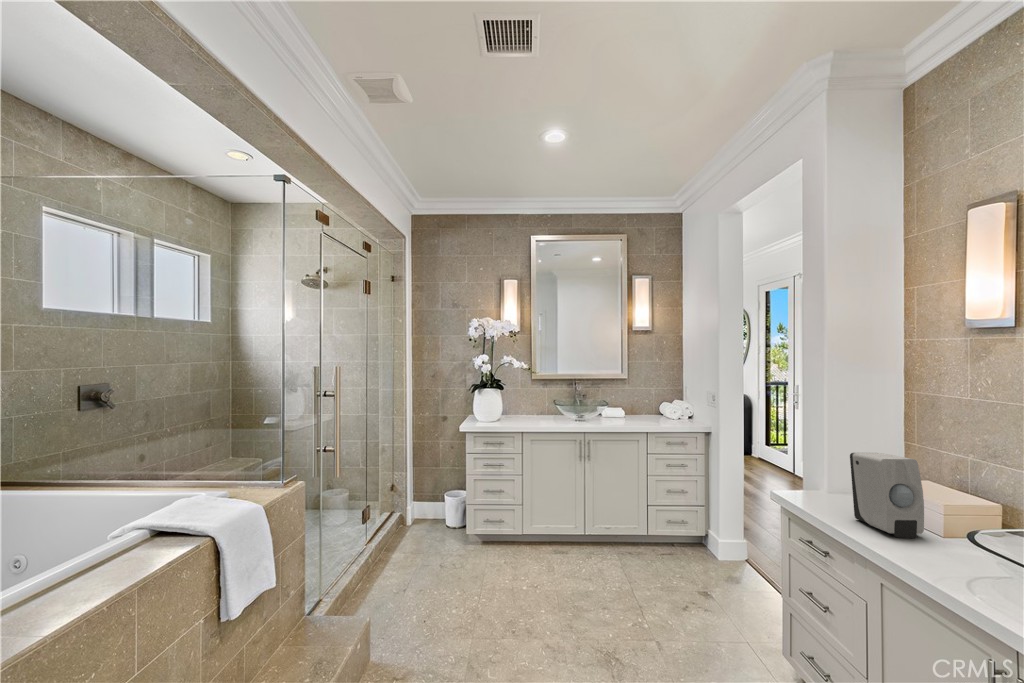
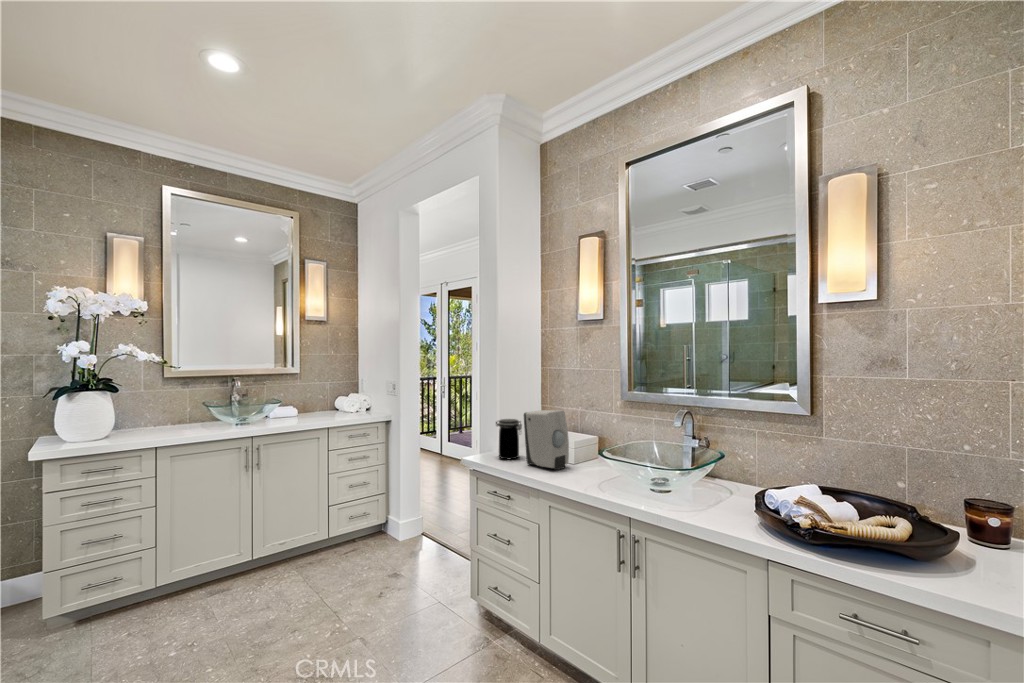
jar: none [816,455,854,508] -> present [496,419,522,459]

